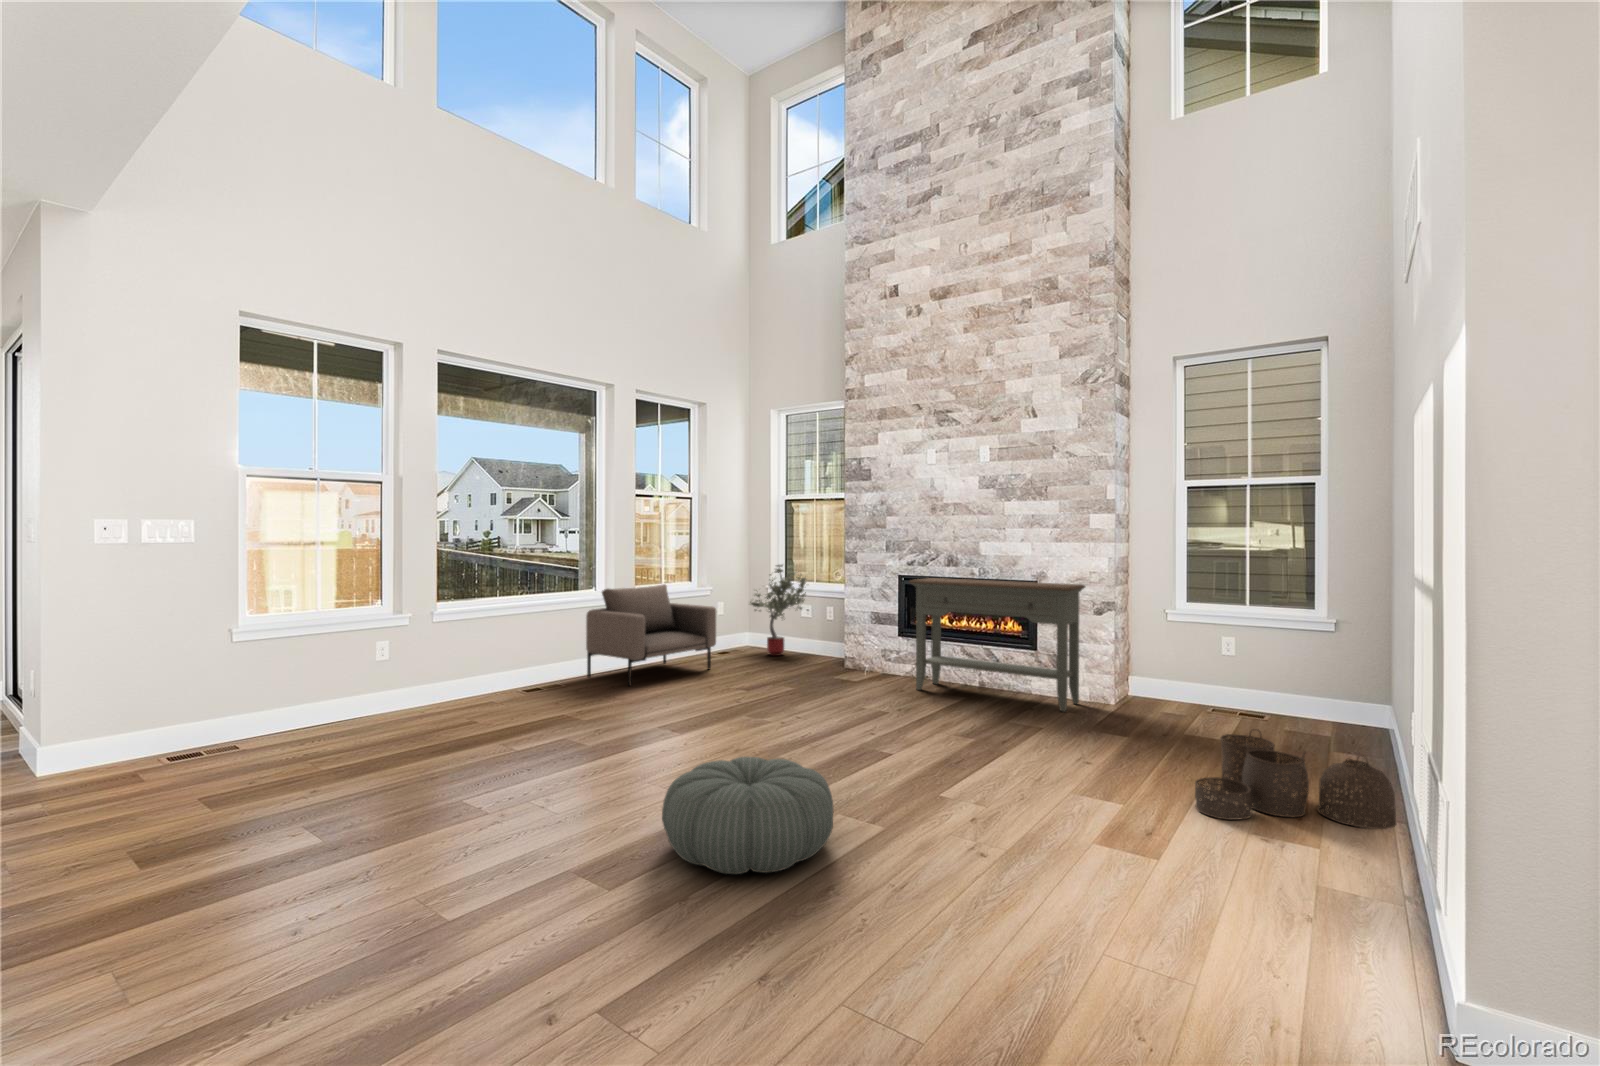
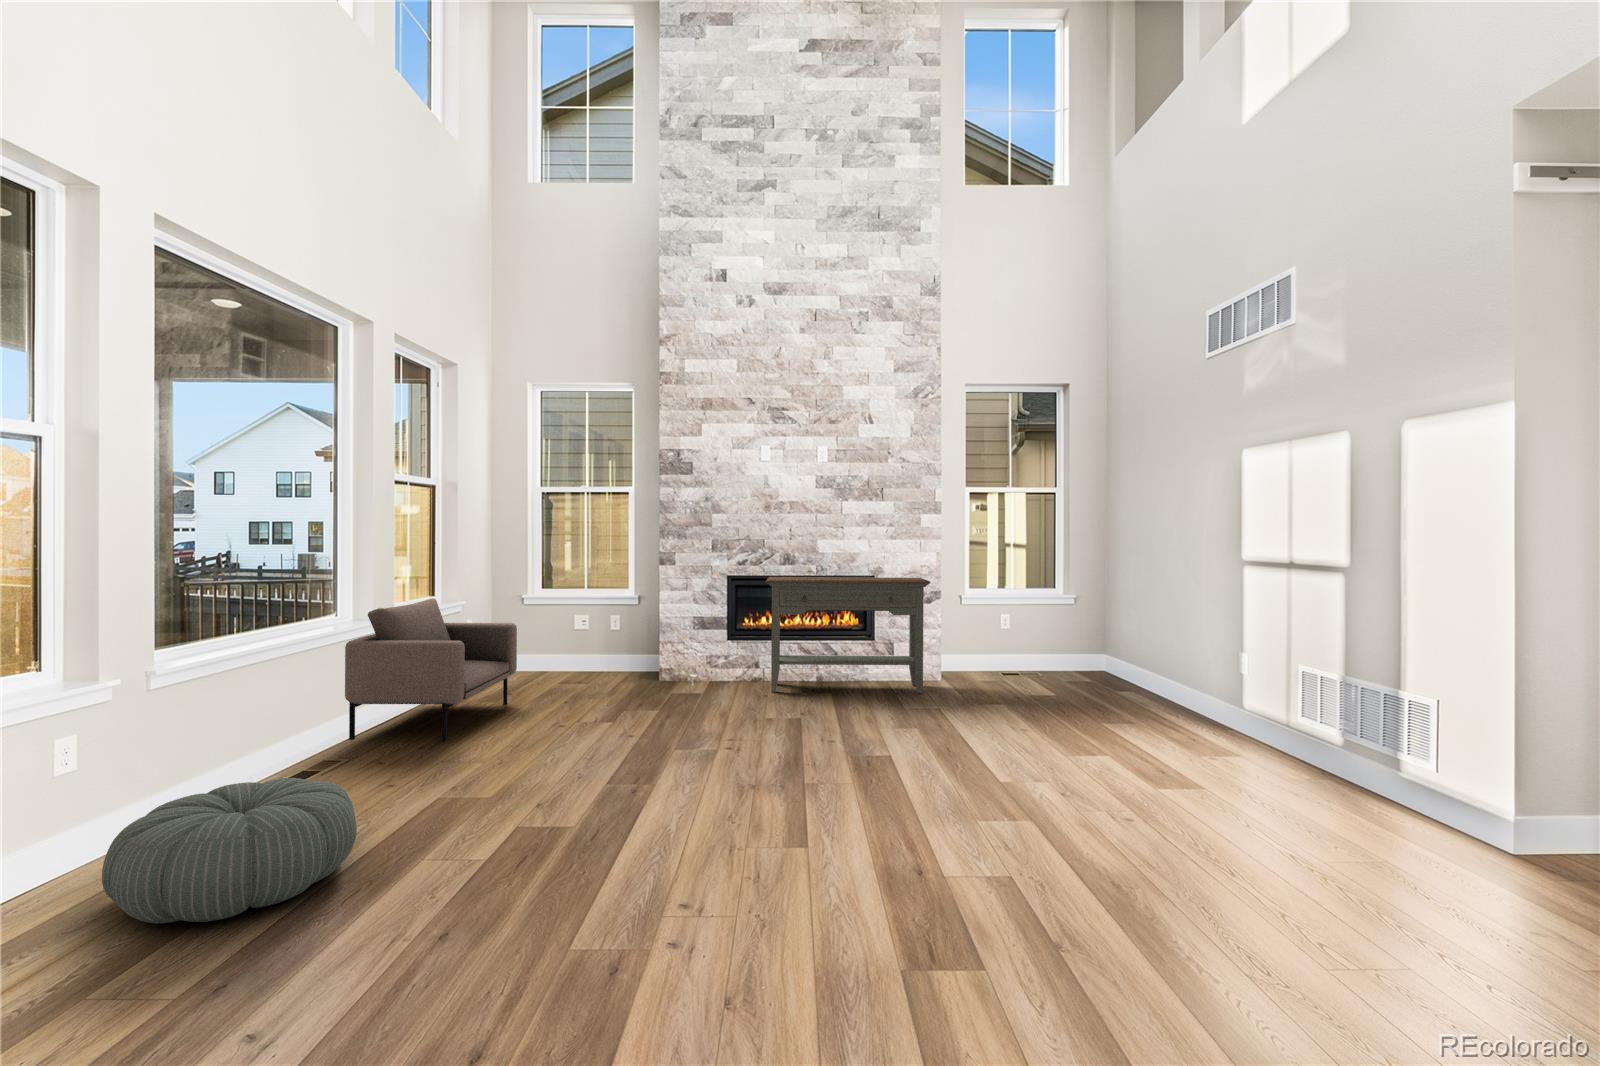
potted tree: present [749,565,806,656] -> none [506,567,596,677]
woven basket: present [1195,729,1397,829] -> none [1120,684,1244,756]
pouf: present [662,757,834,874] -> present [102,778,357,923]

